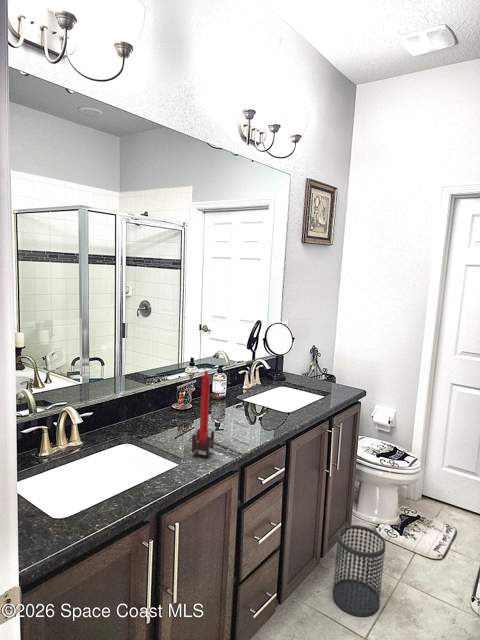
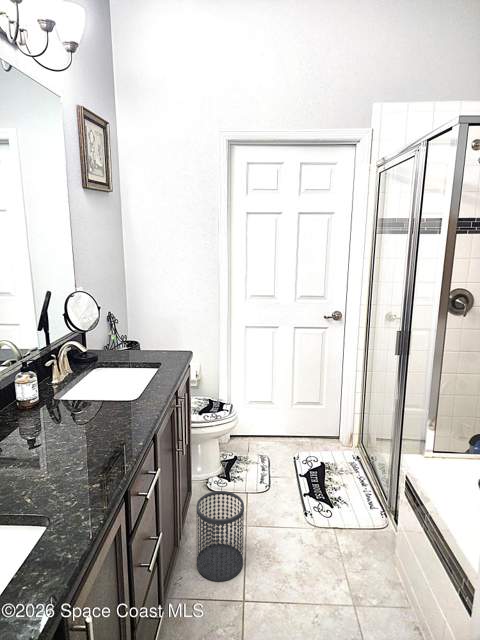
candle: present [192,371,214,455] -> none [64,387,92,502]

